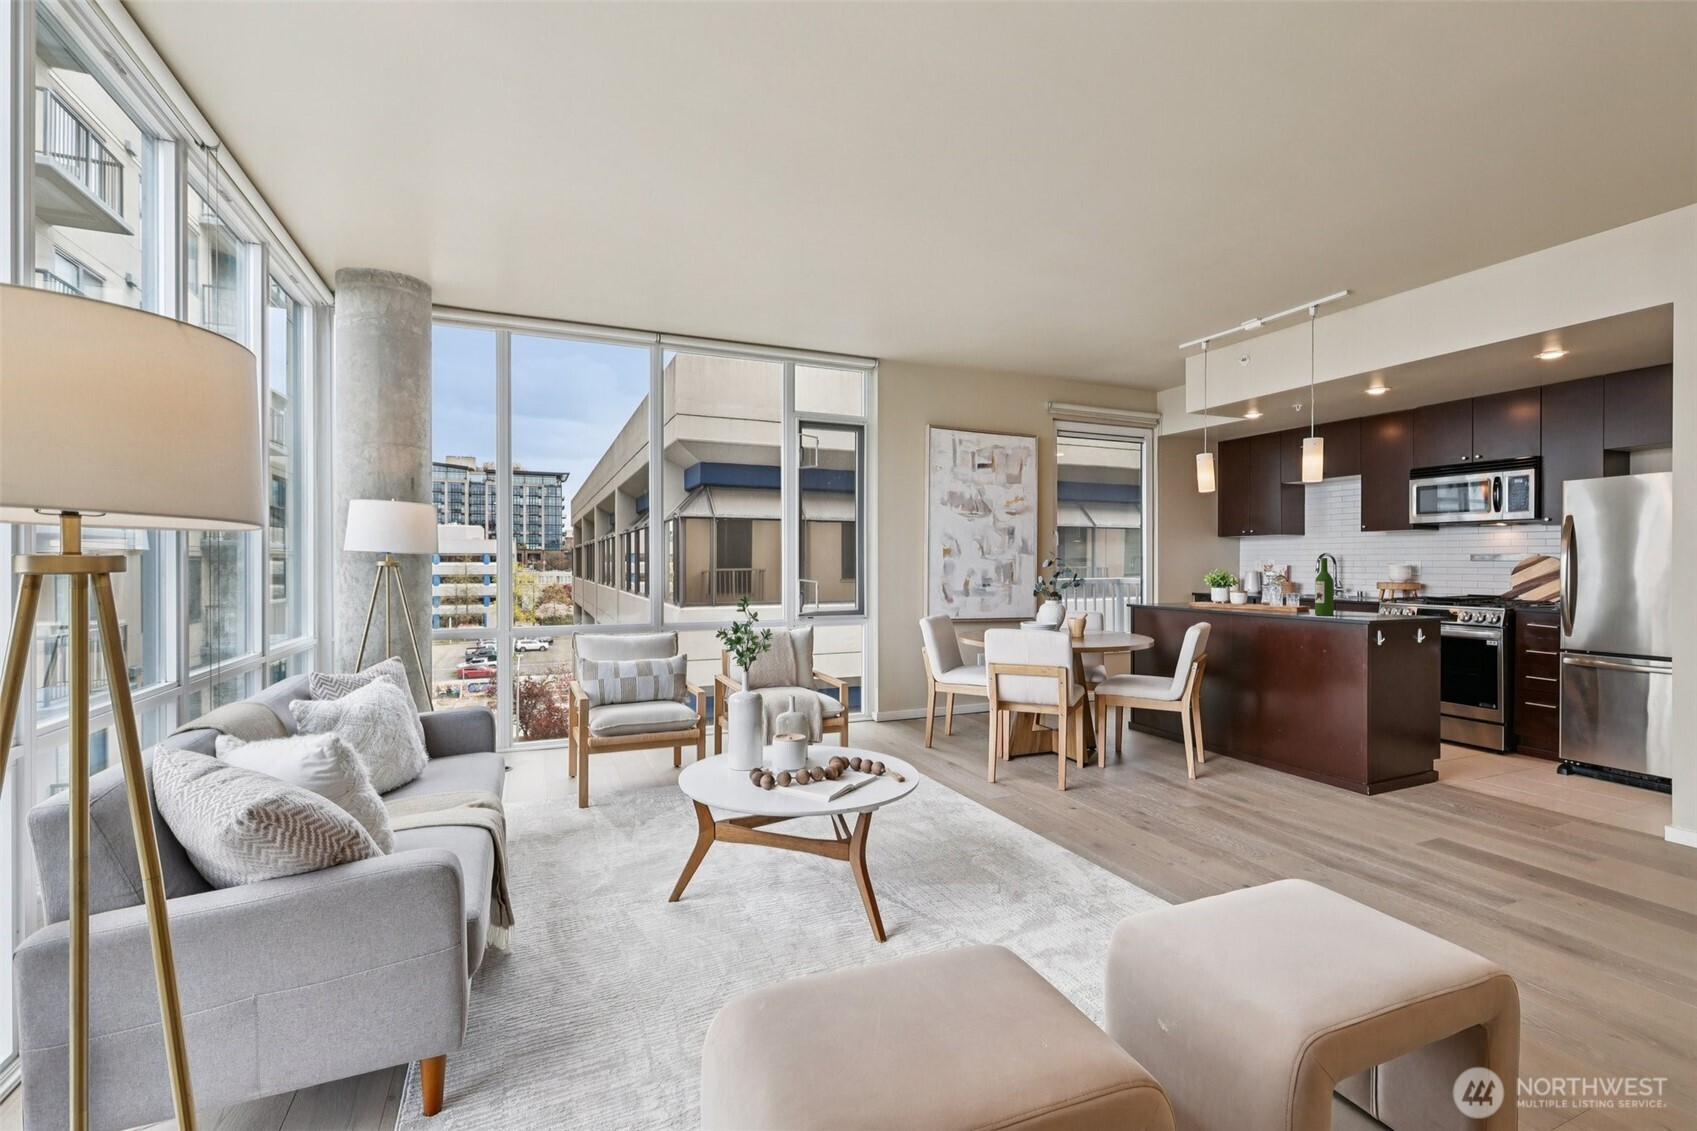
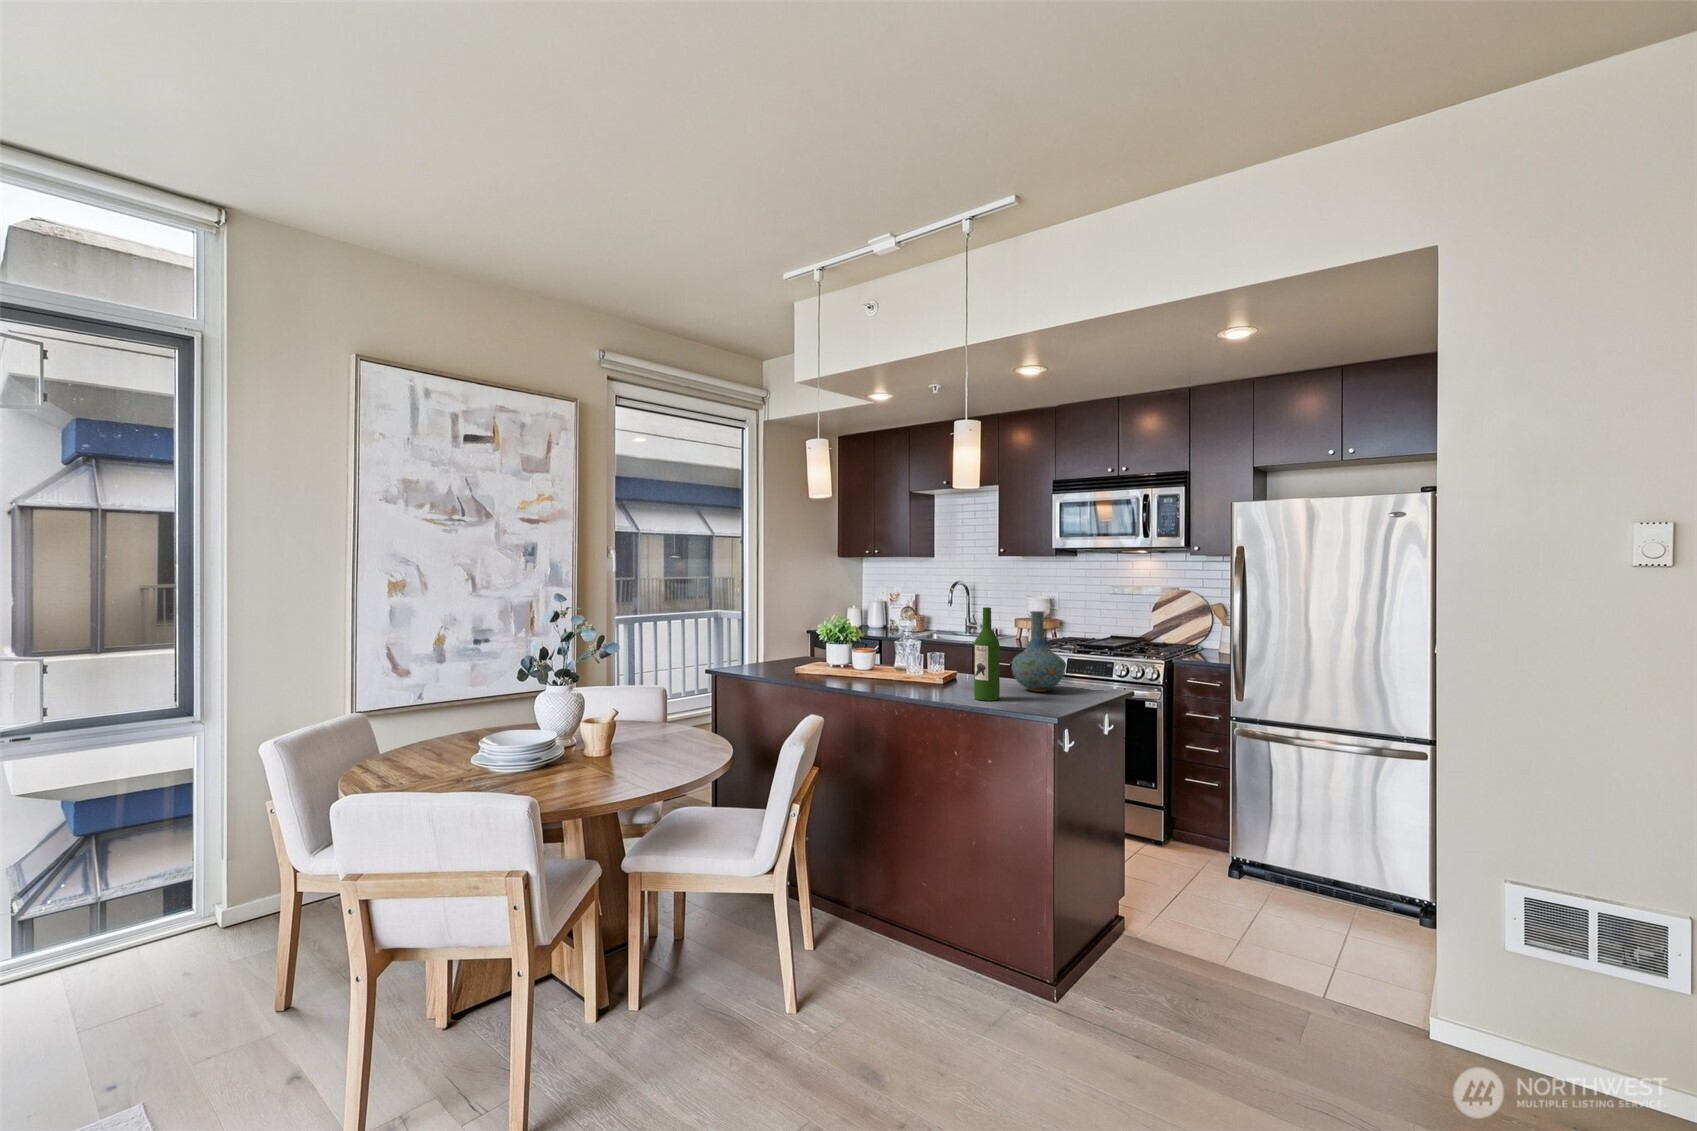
vase: none [1346,562,1388,614] -> present [1012,611,1065,692]

